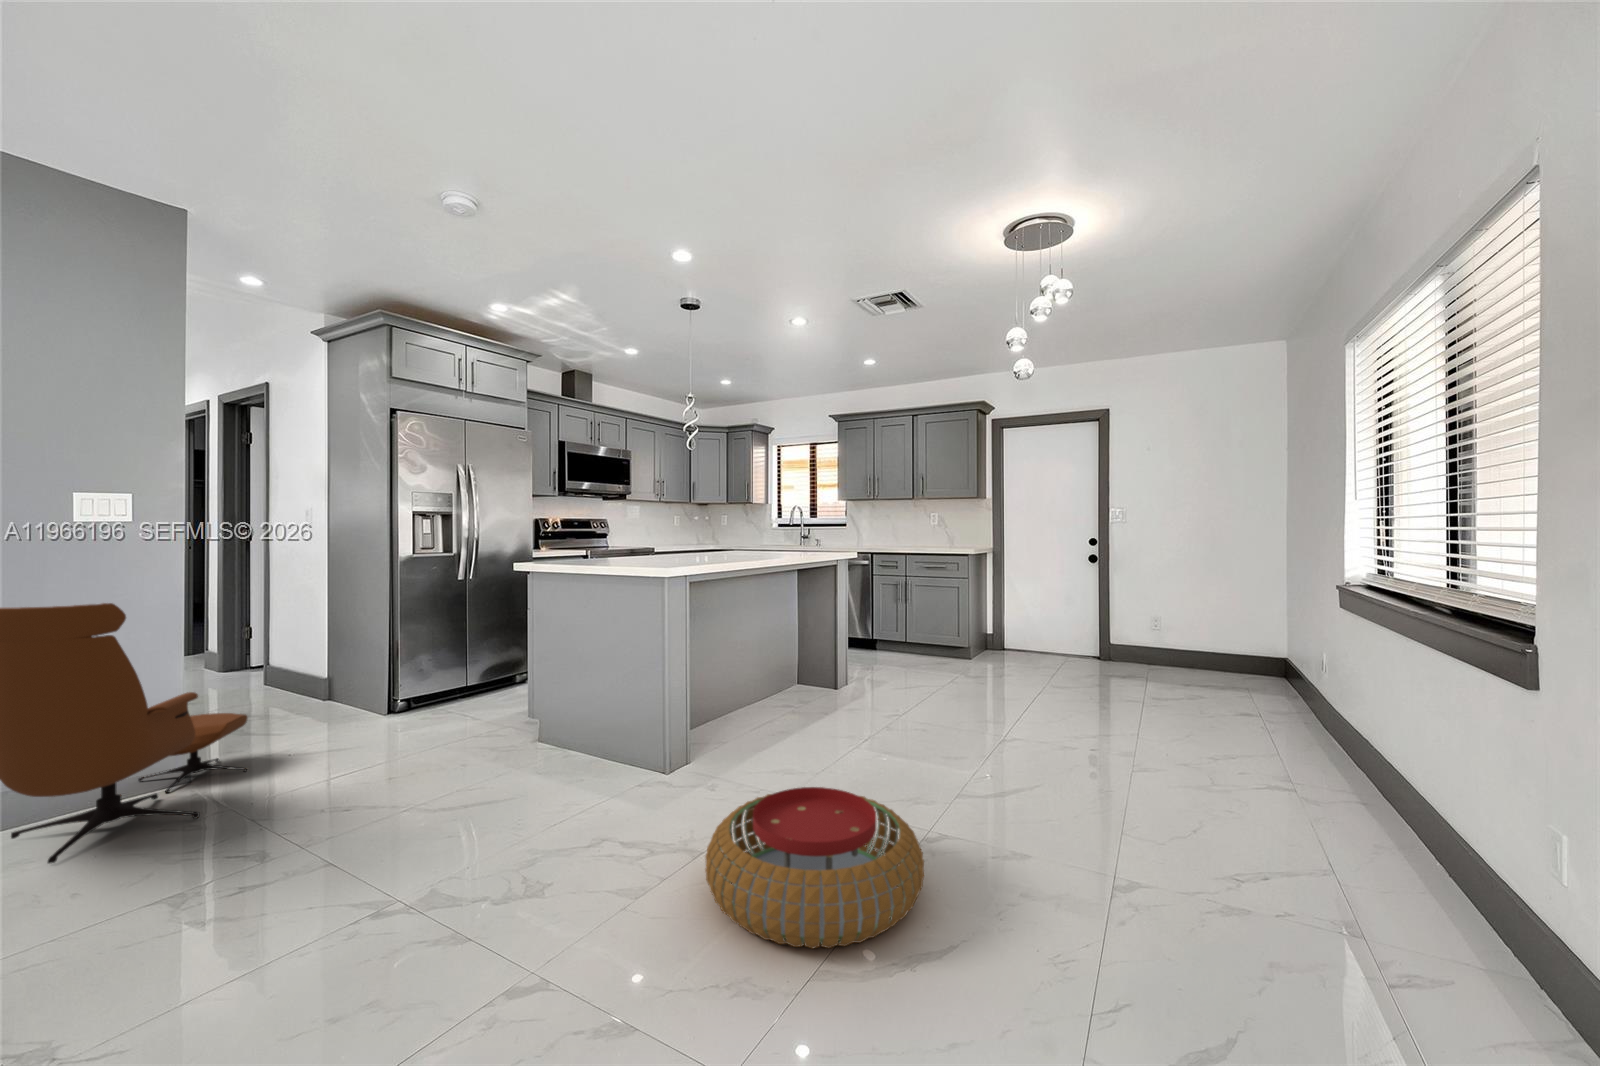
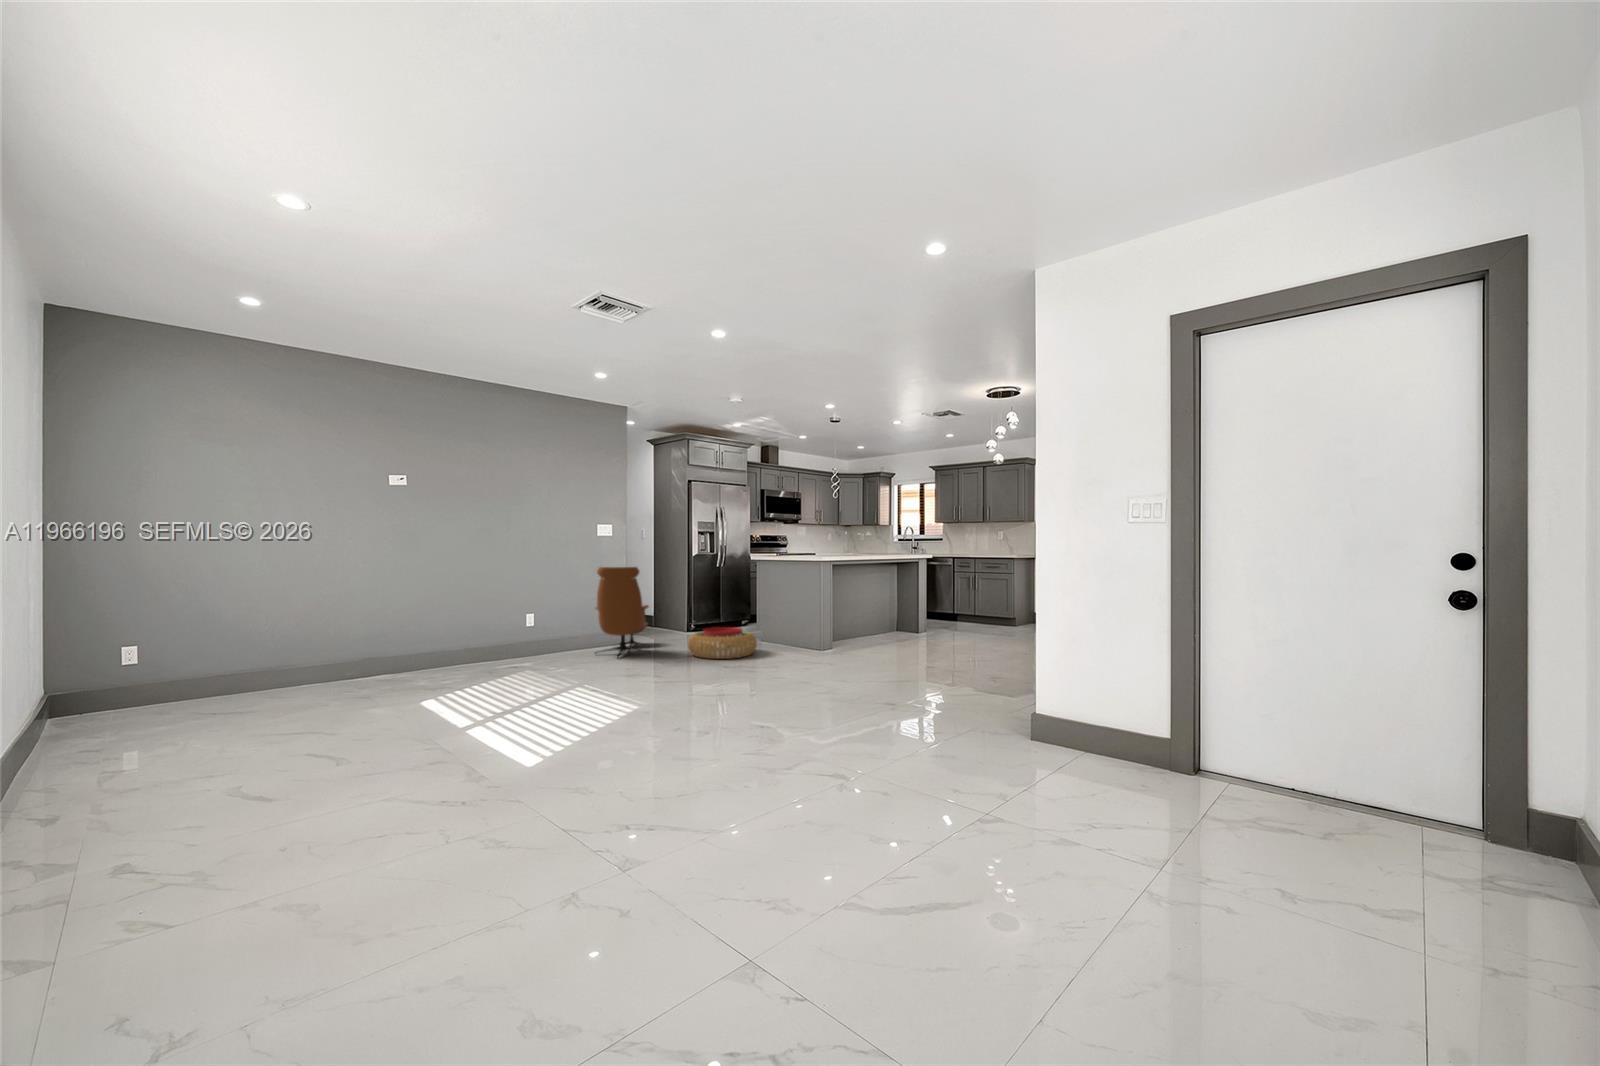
pouf: present [705,787,924,948] -> present [688,627,757,659]

